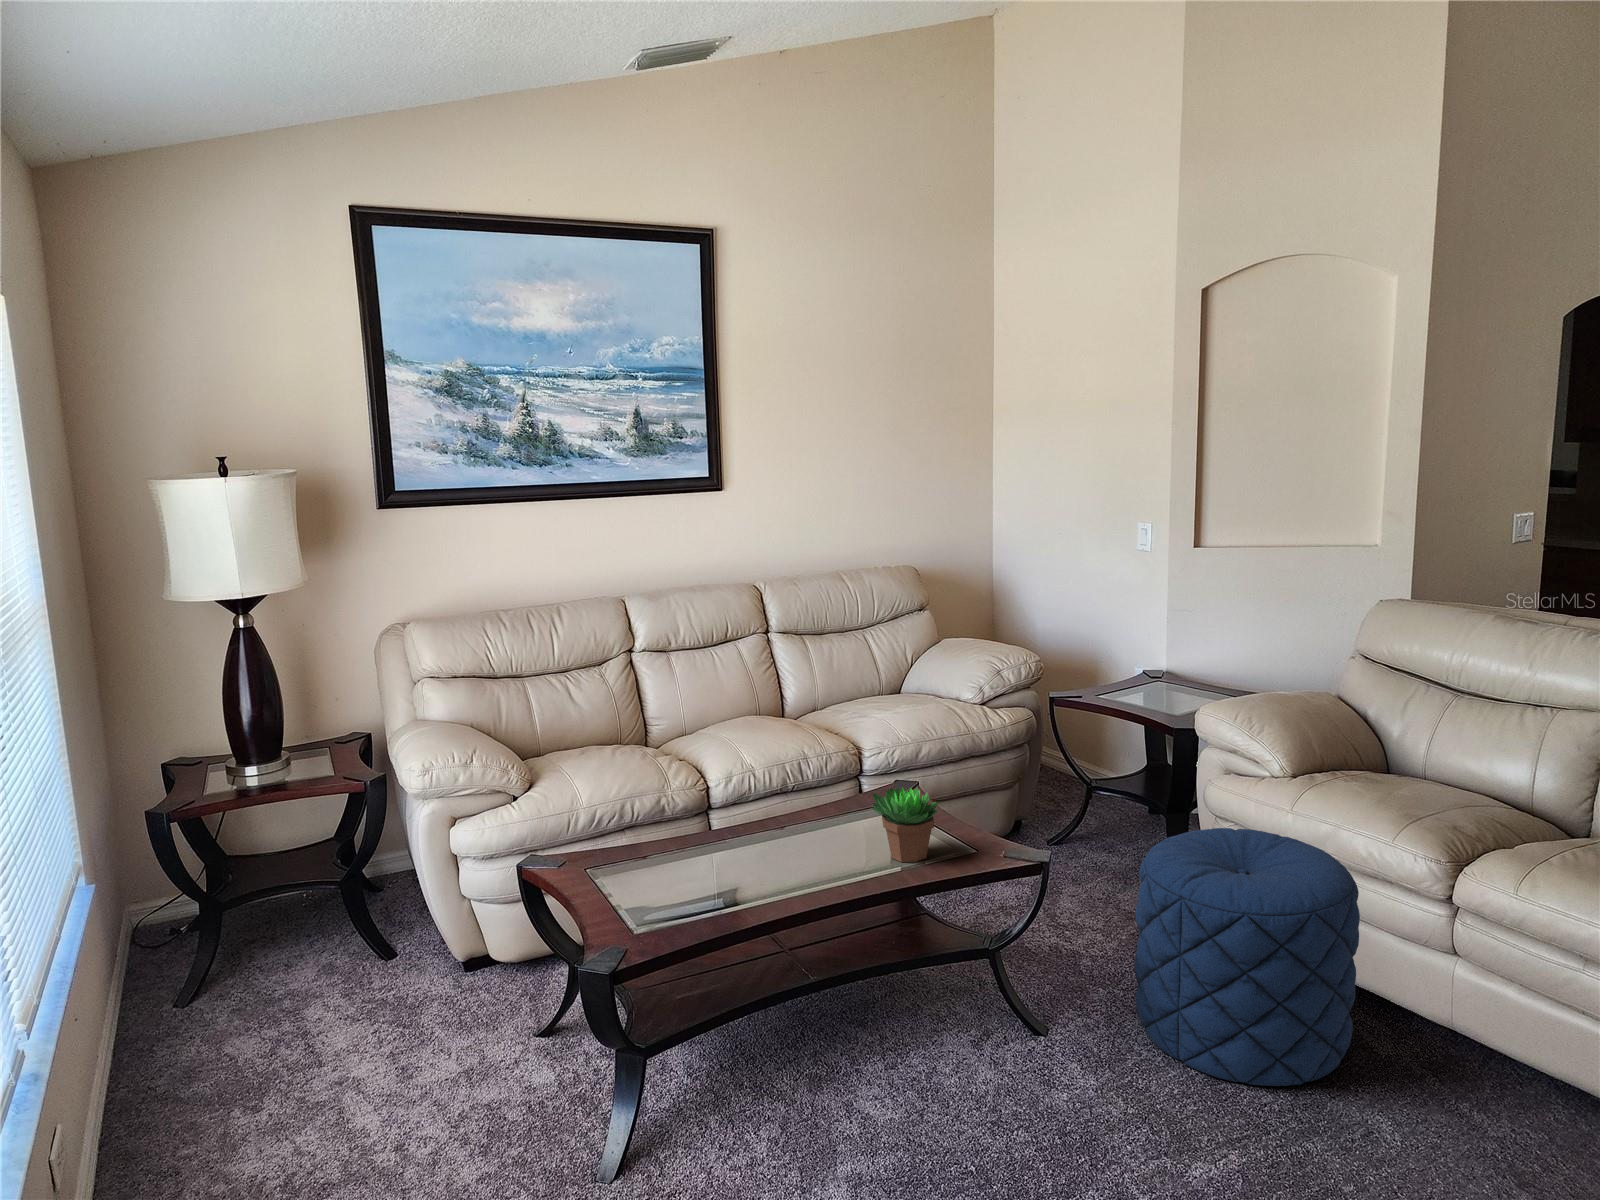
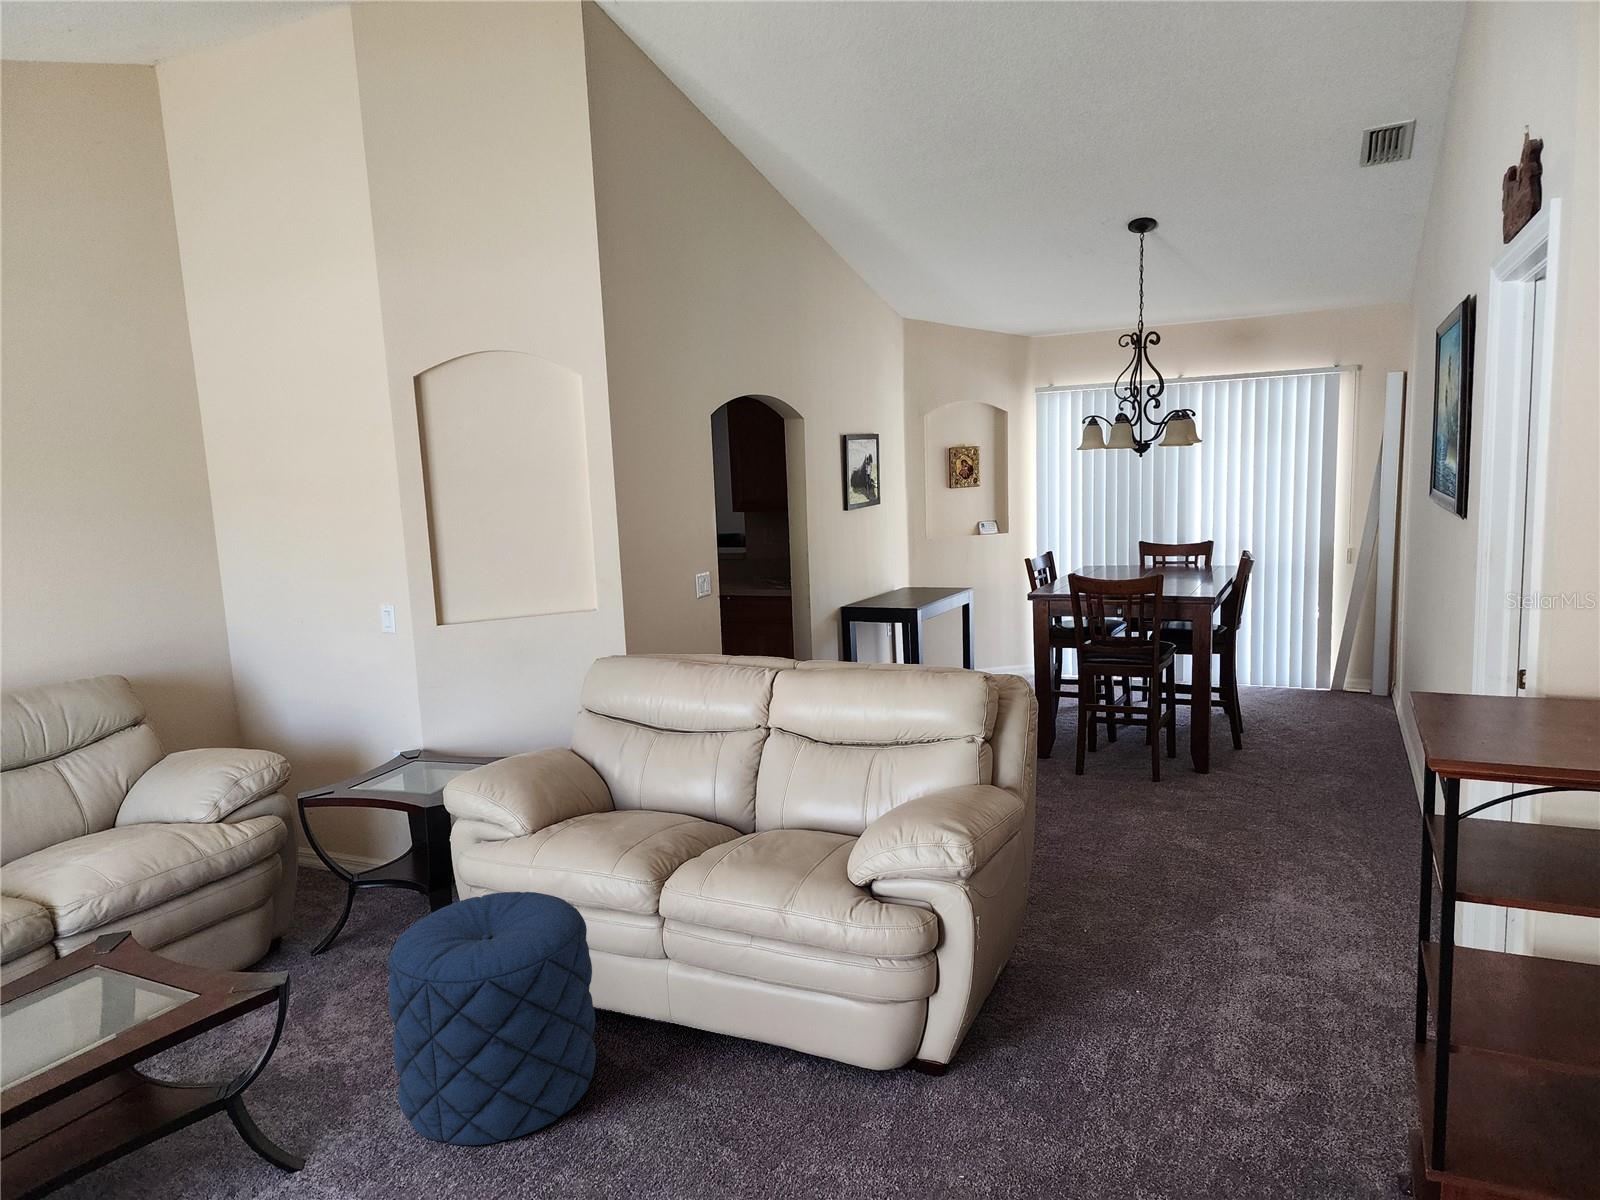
succulent plant: present [872,787,938,862] -> none [46,943,142,1038]

